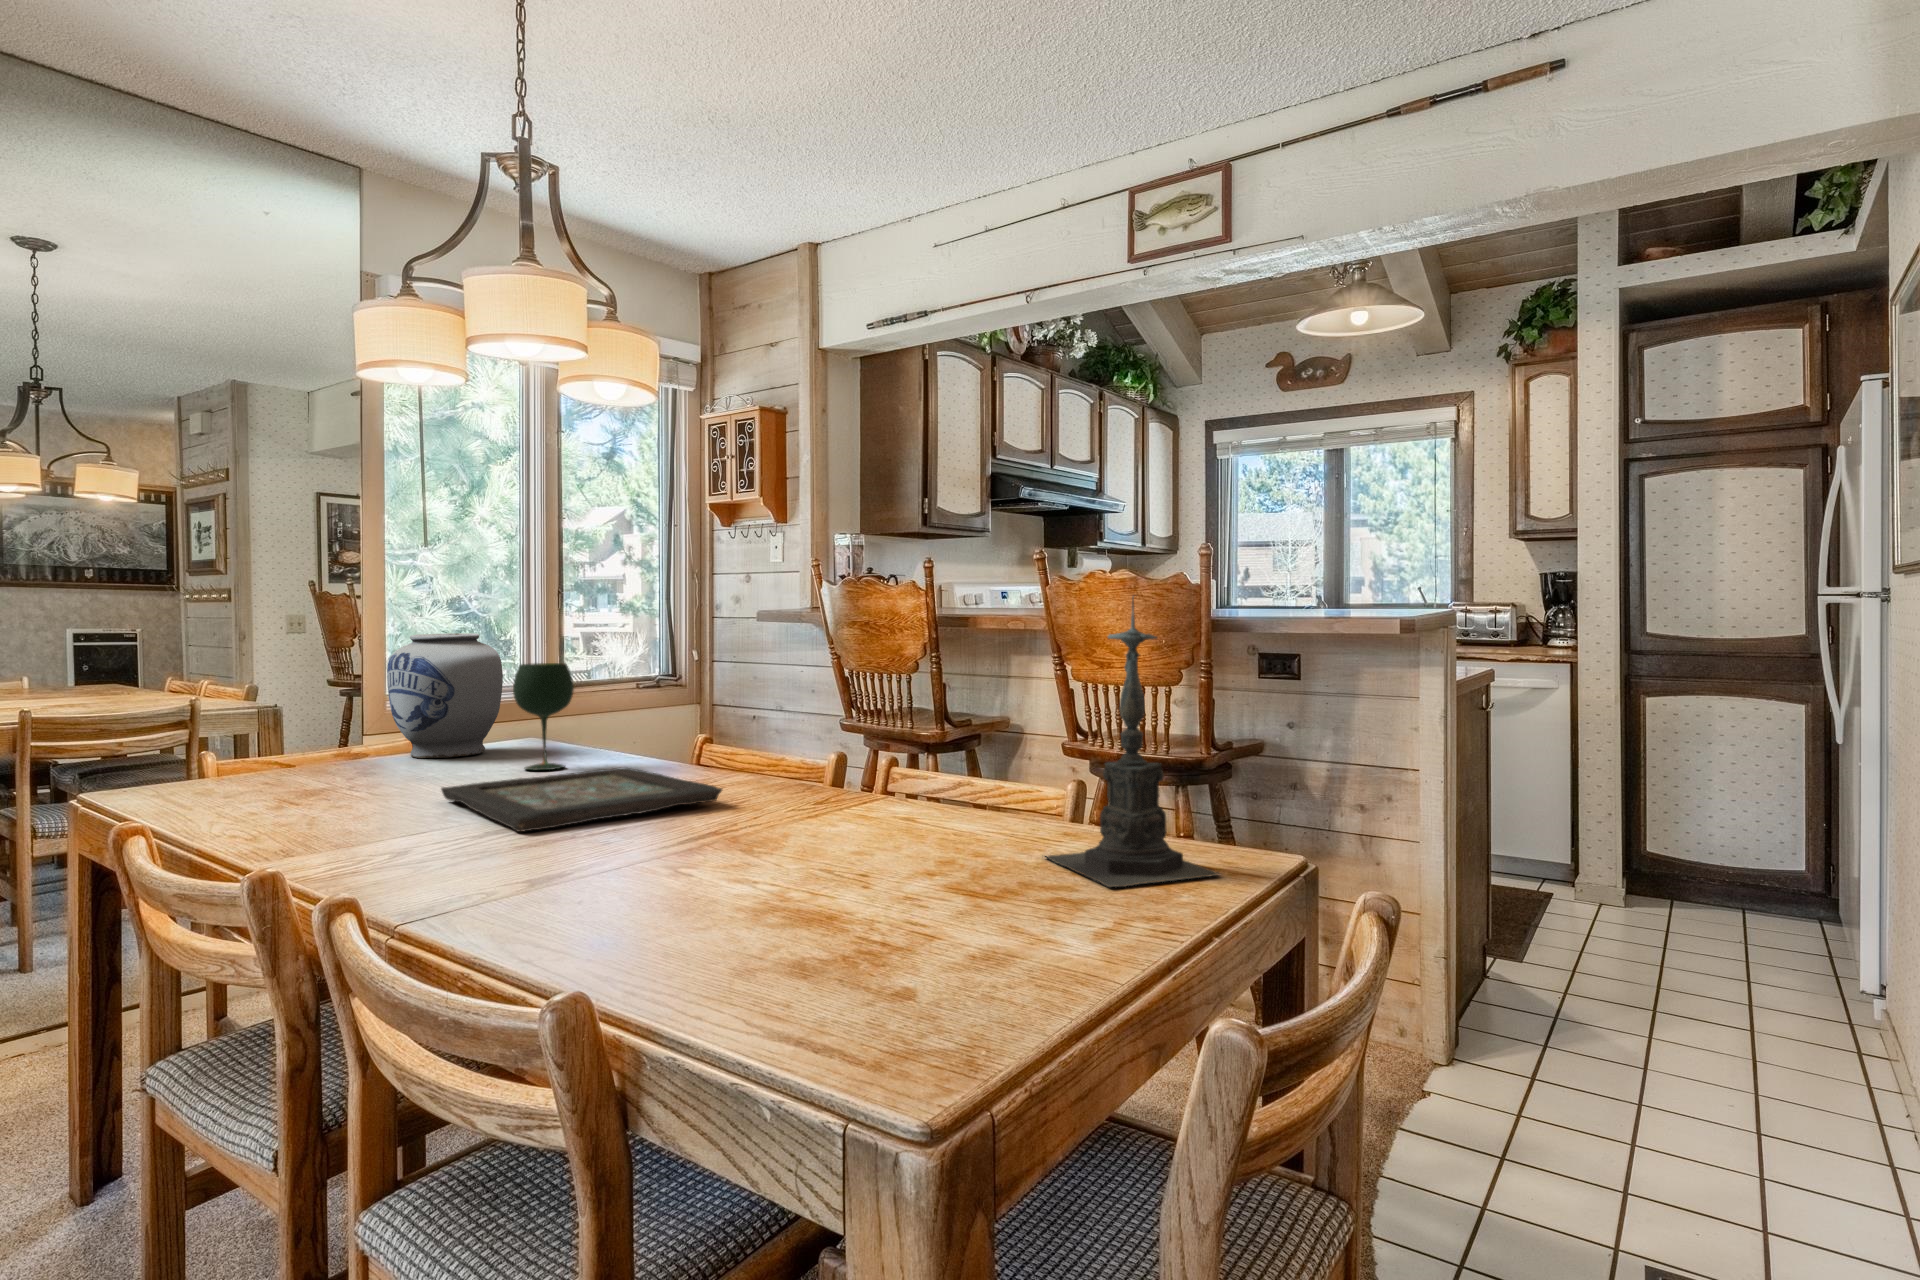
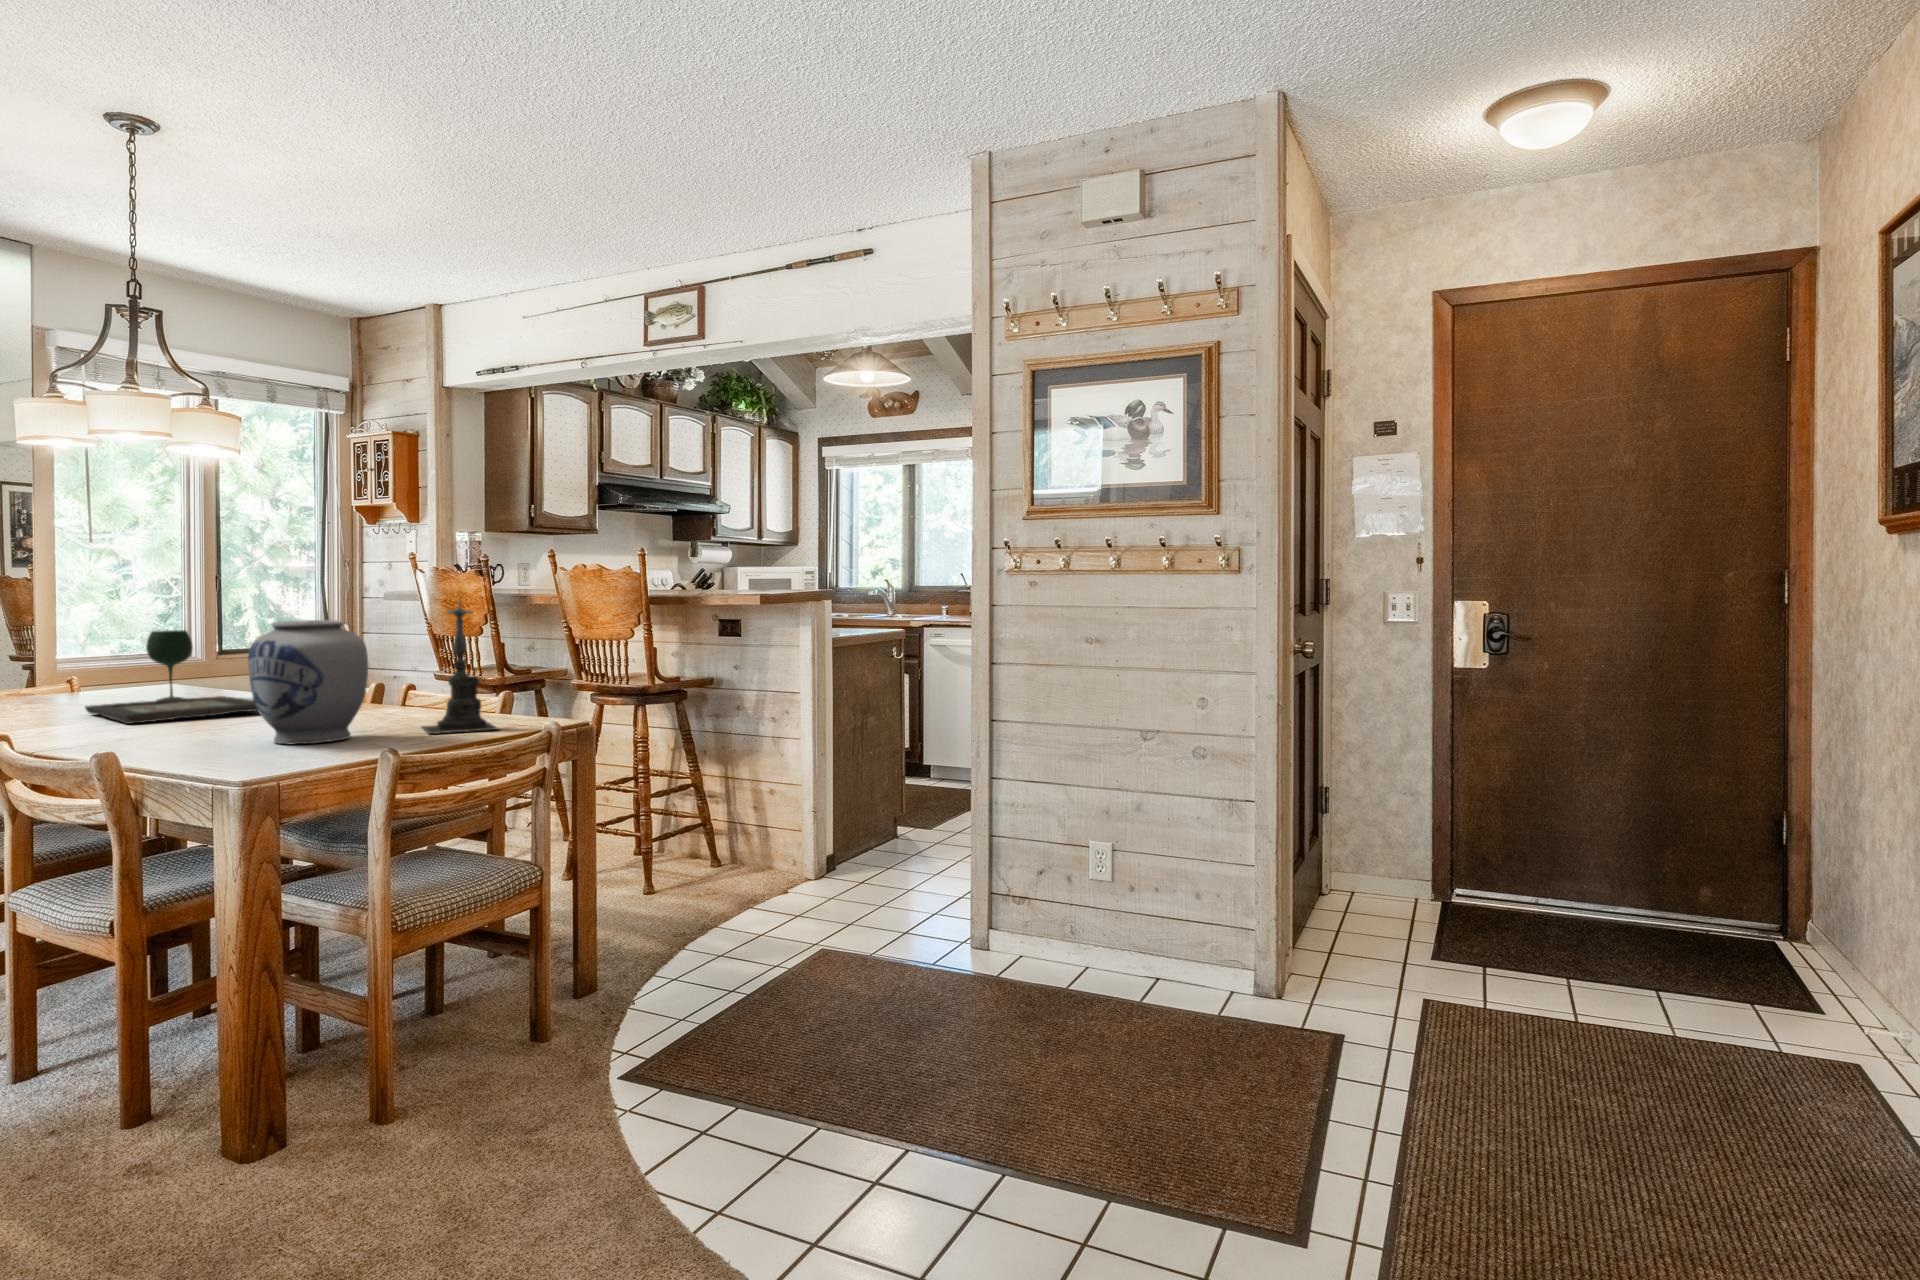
vase: present [387,633,503,758] -> present [248,620,368,744]

